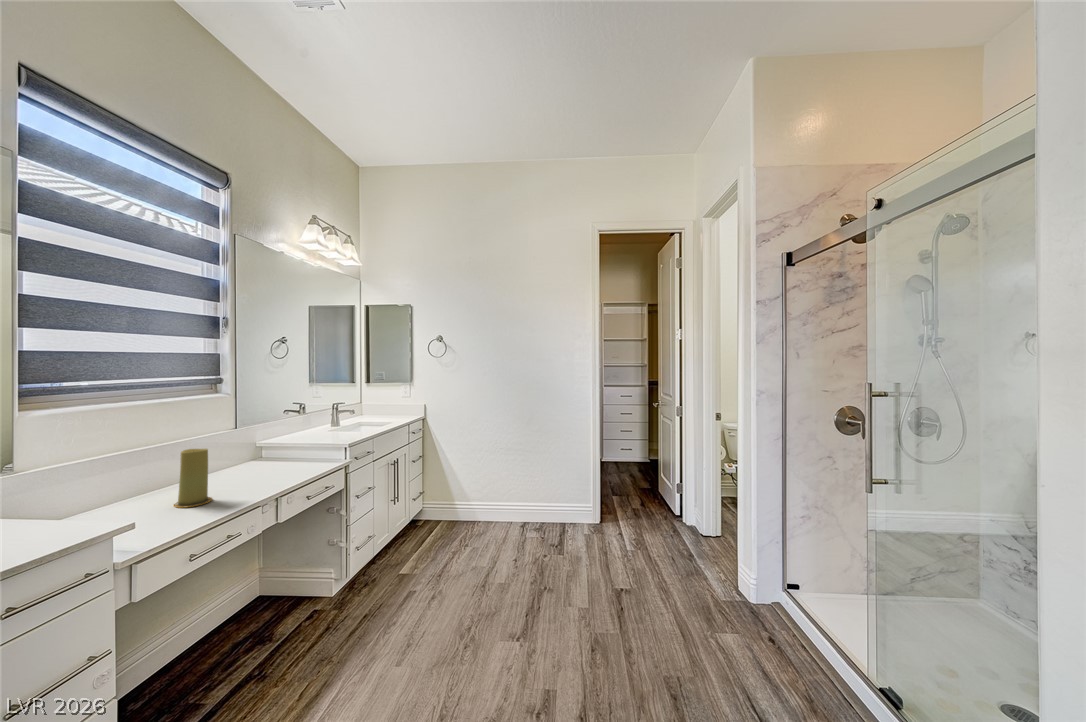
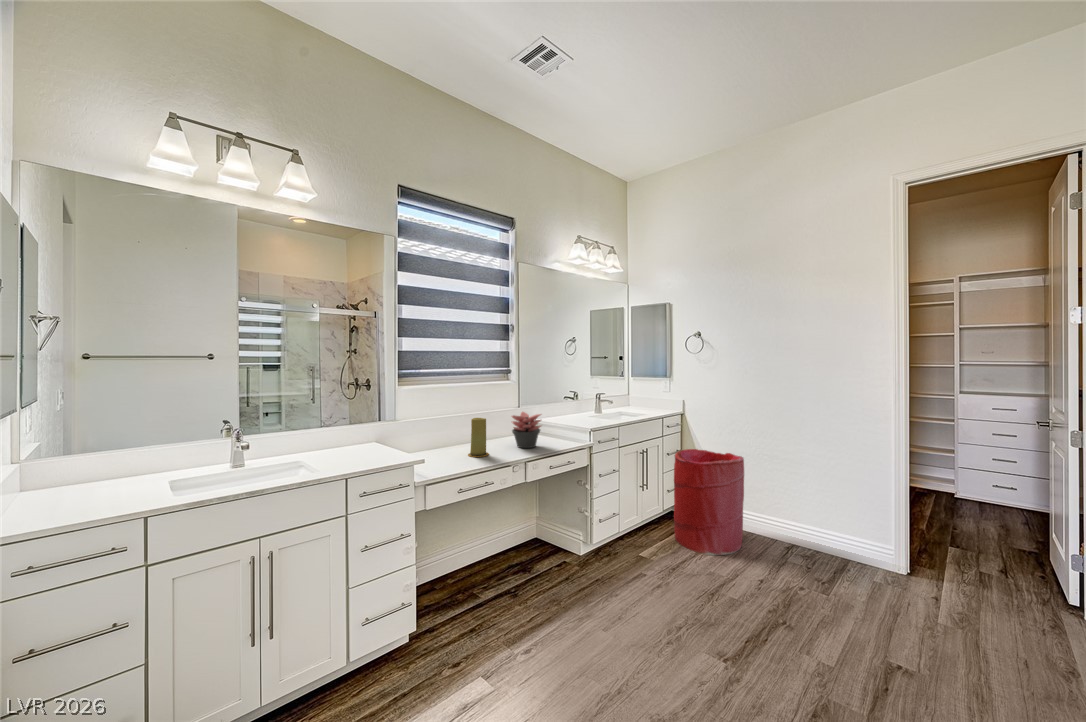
succulent plant: none [238,433,289,482] -> present [512,412,541,448]
laundry hamper: none [425,451,489,551] -> present [674,449,744,555]

